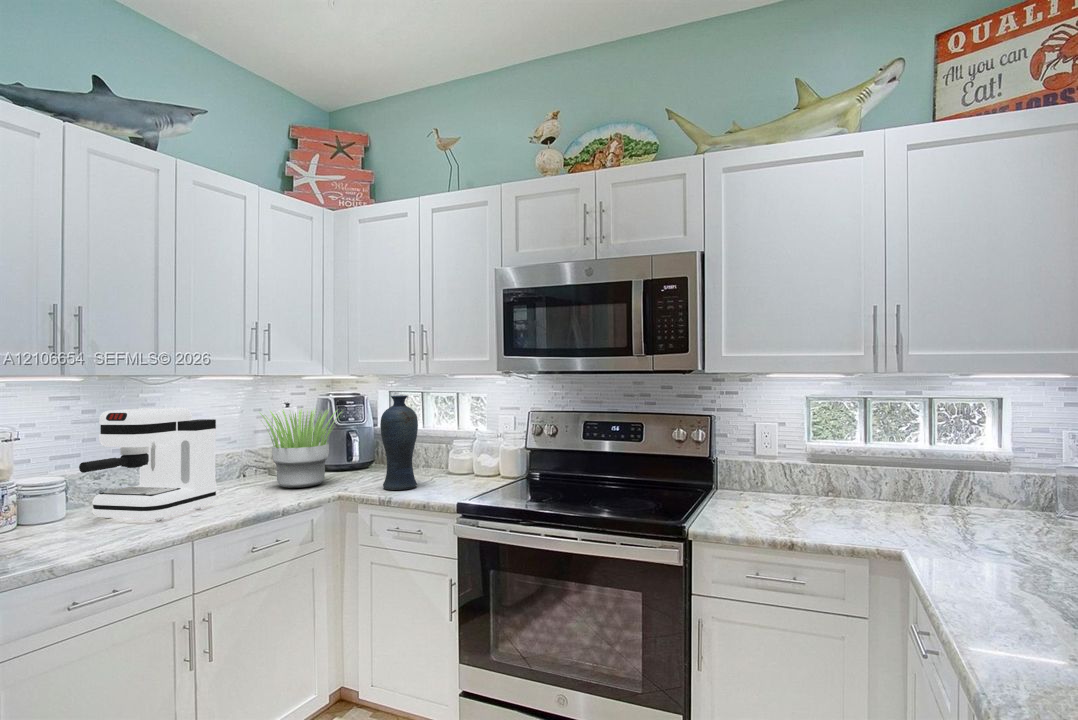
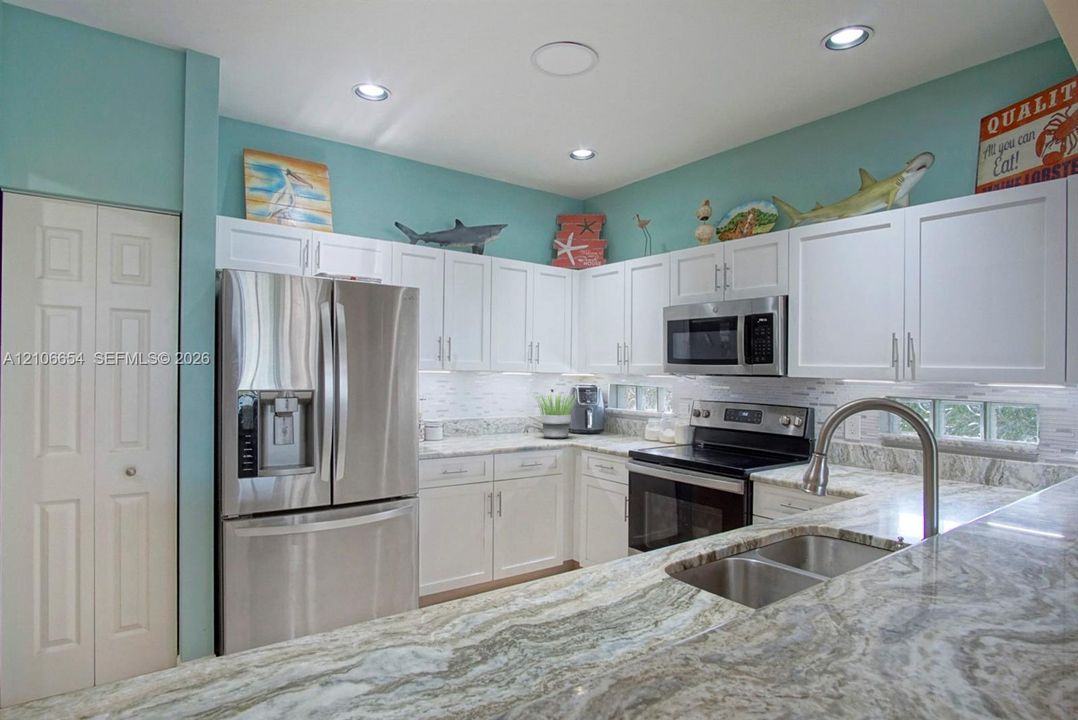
vase: present [380,395,418,490] -> none [596,387,618,444]
coffee maker: present [79,408,216,520] -> none [454,389,510,444]

